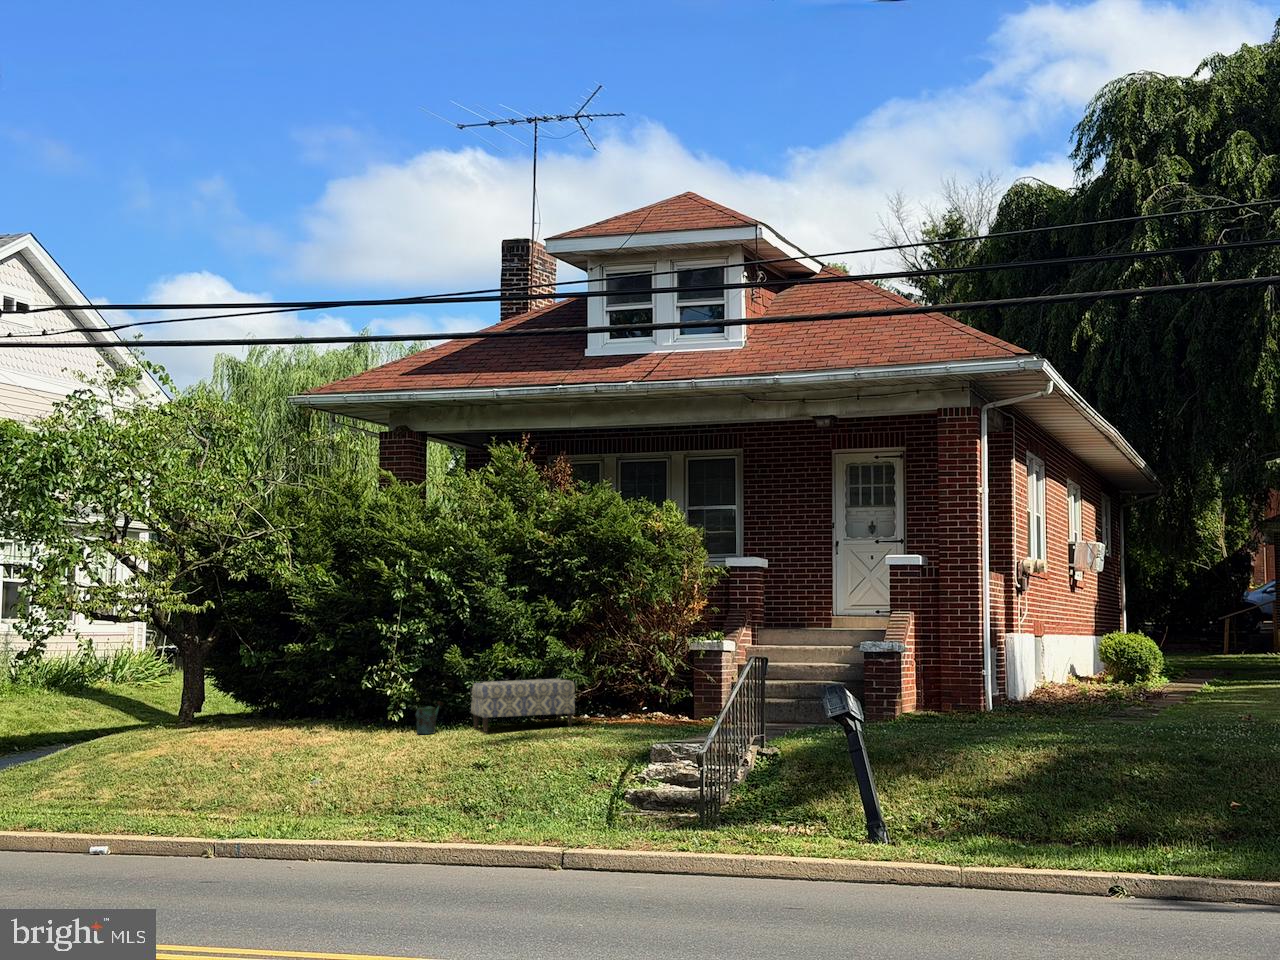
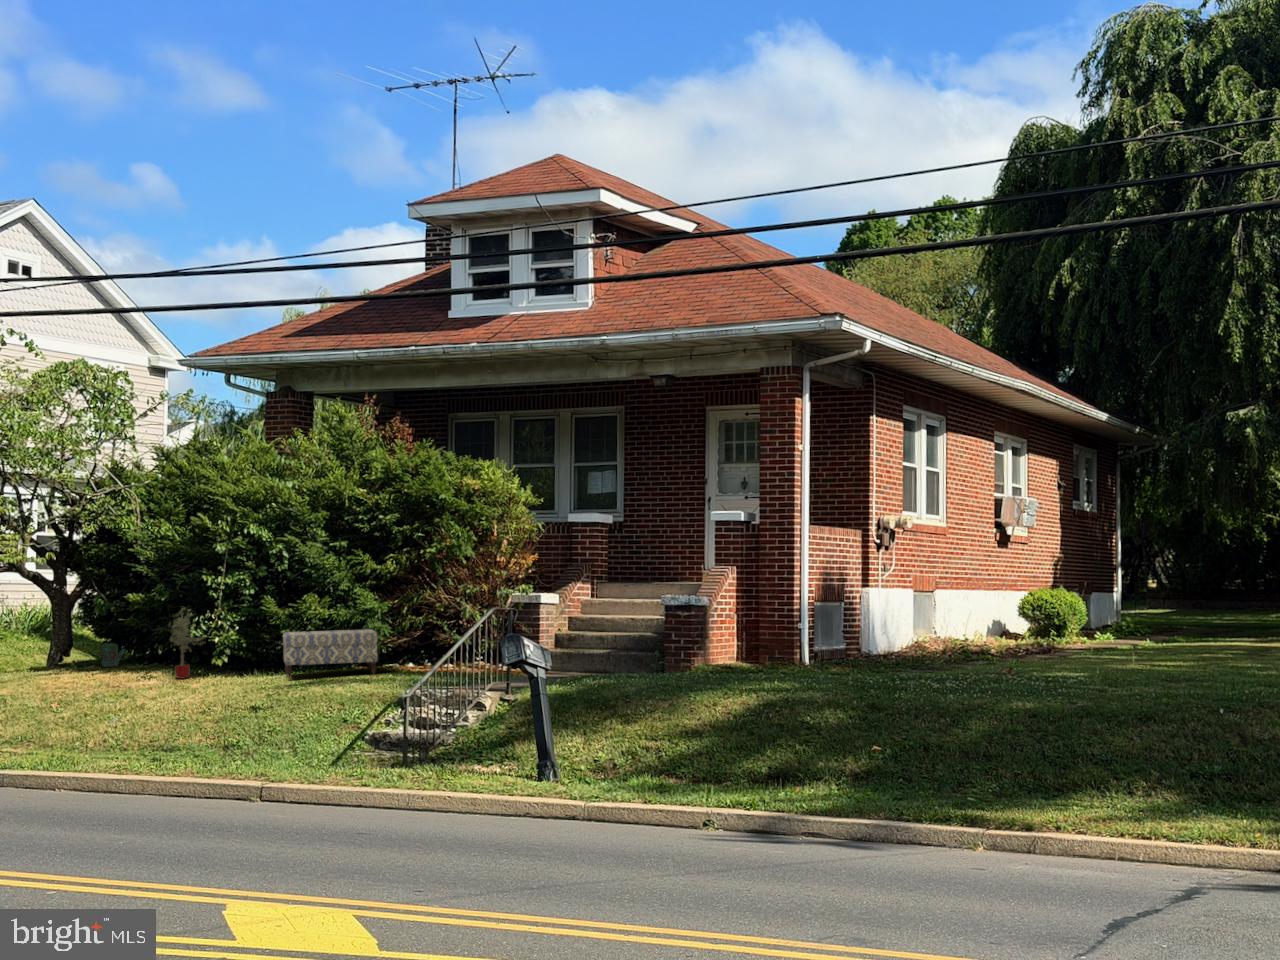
potted tree: none [343,657,386,733] -> present [169,609,206,679]
watering can: present [416,701,443,734] -> present [101,643,125,667]

